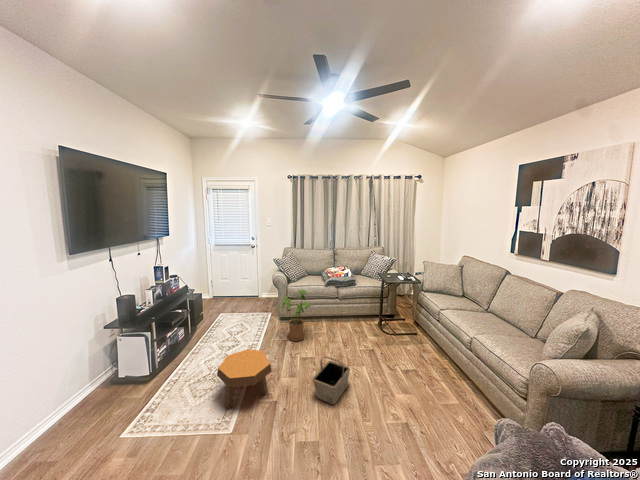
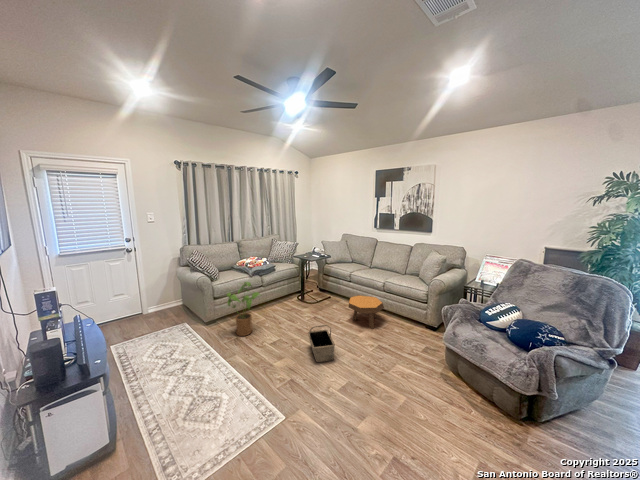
footstool: present [217,349,272,408] -> present [349,295,384,329]

